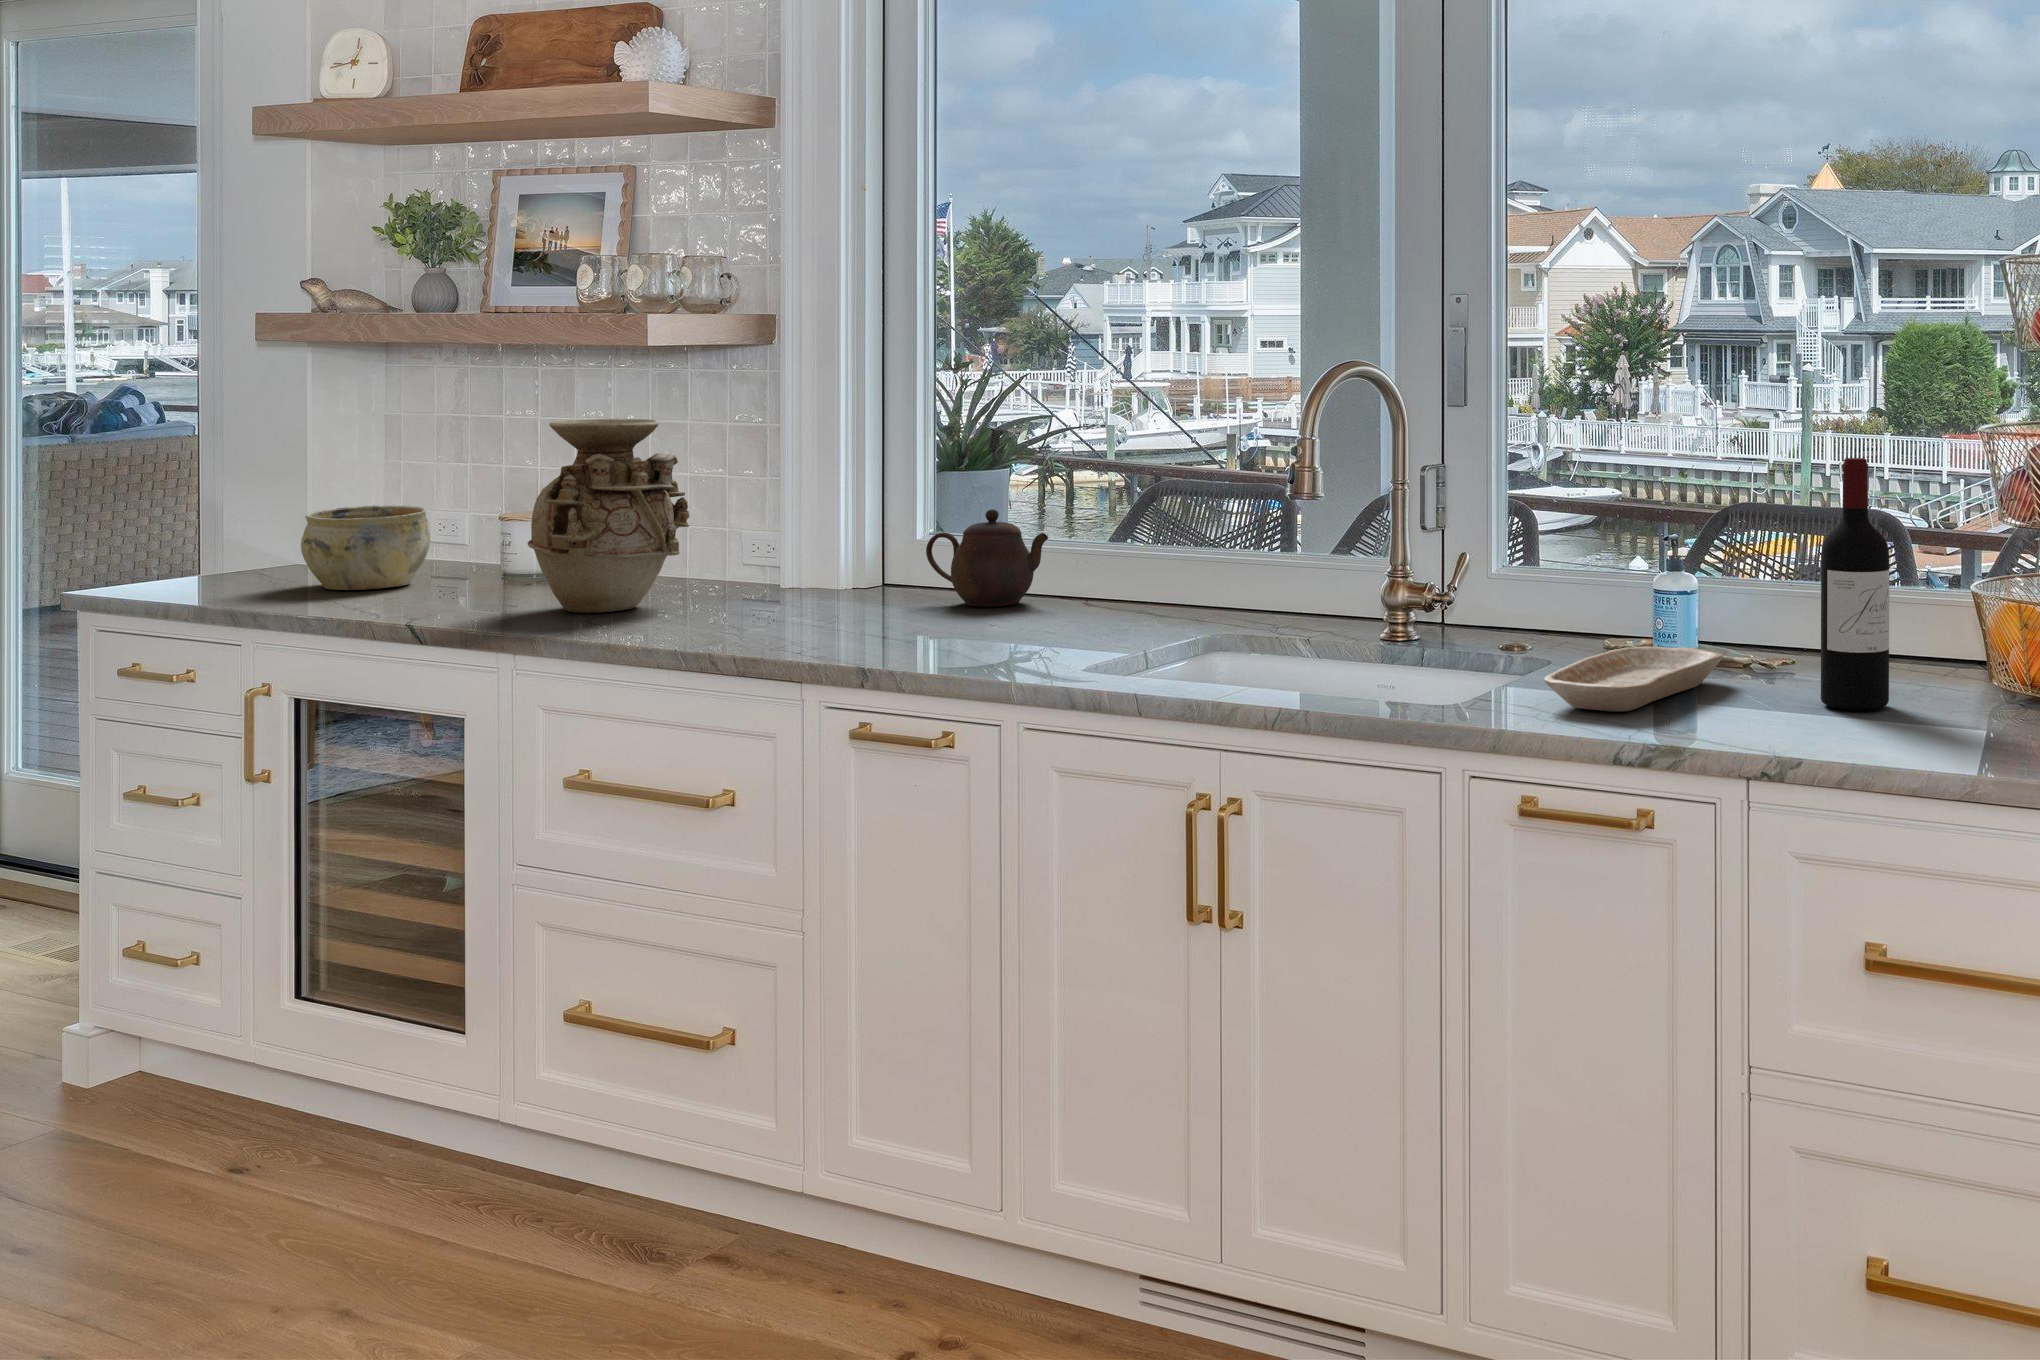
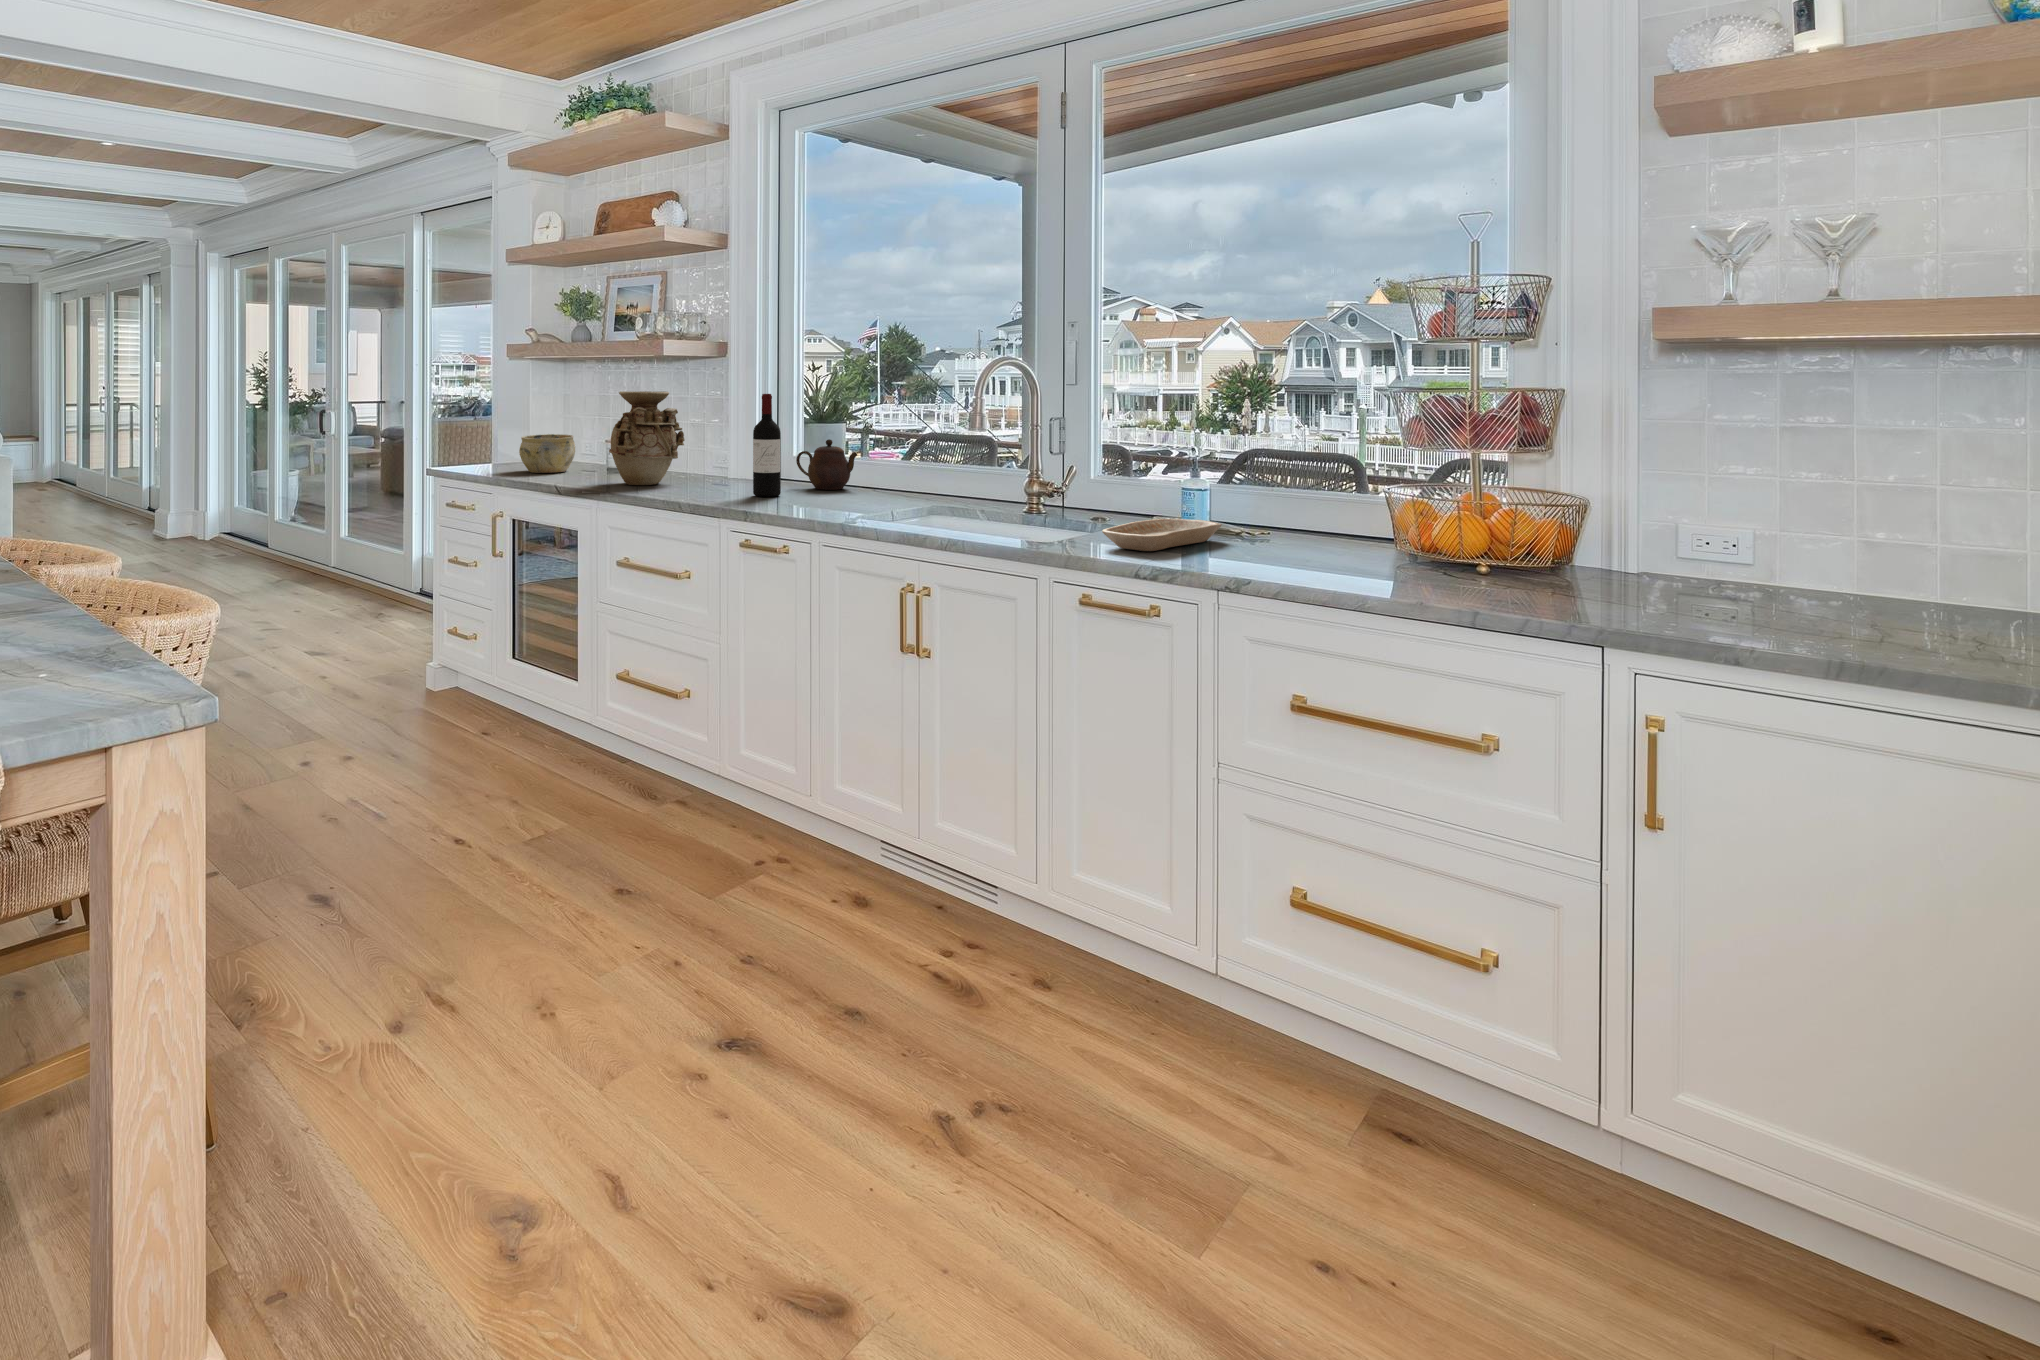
wine bottle: present [1821,458,1889,710] -> present [753,394,781,497]

